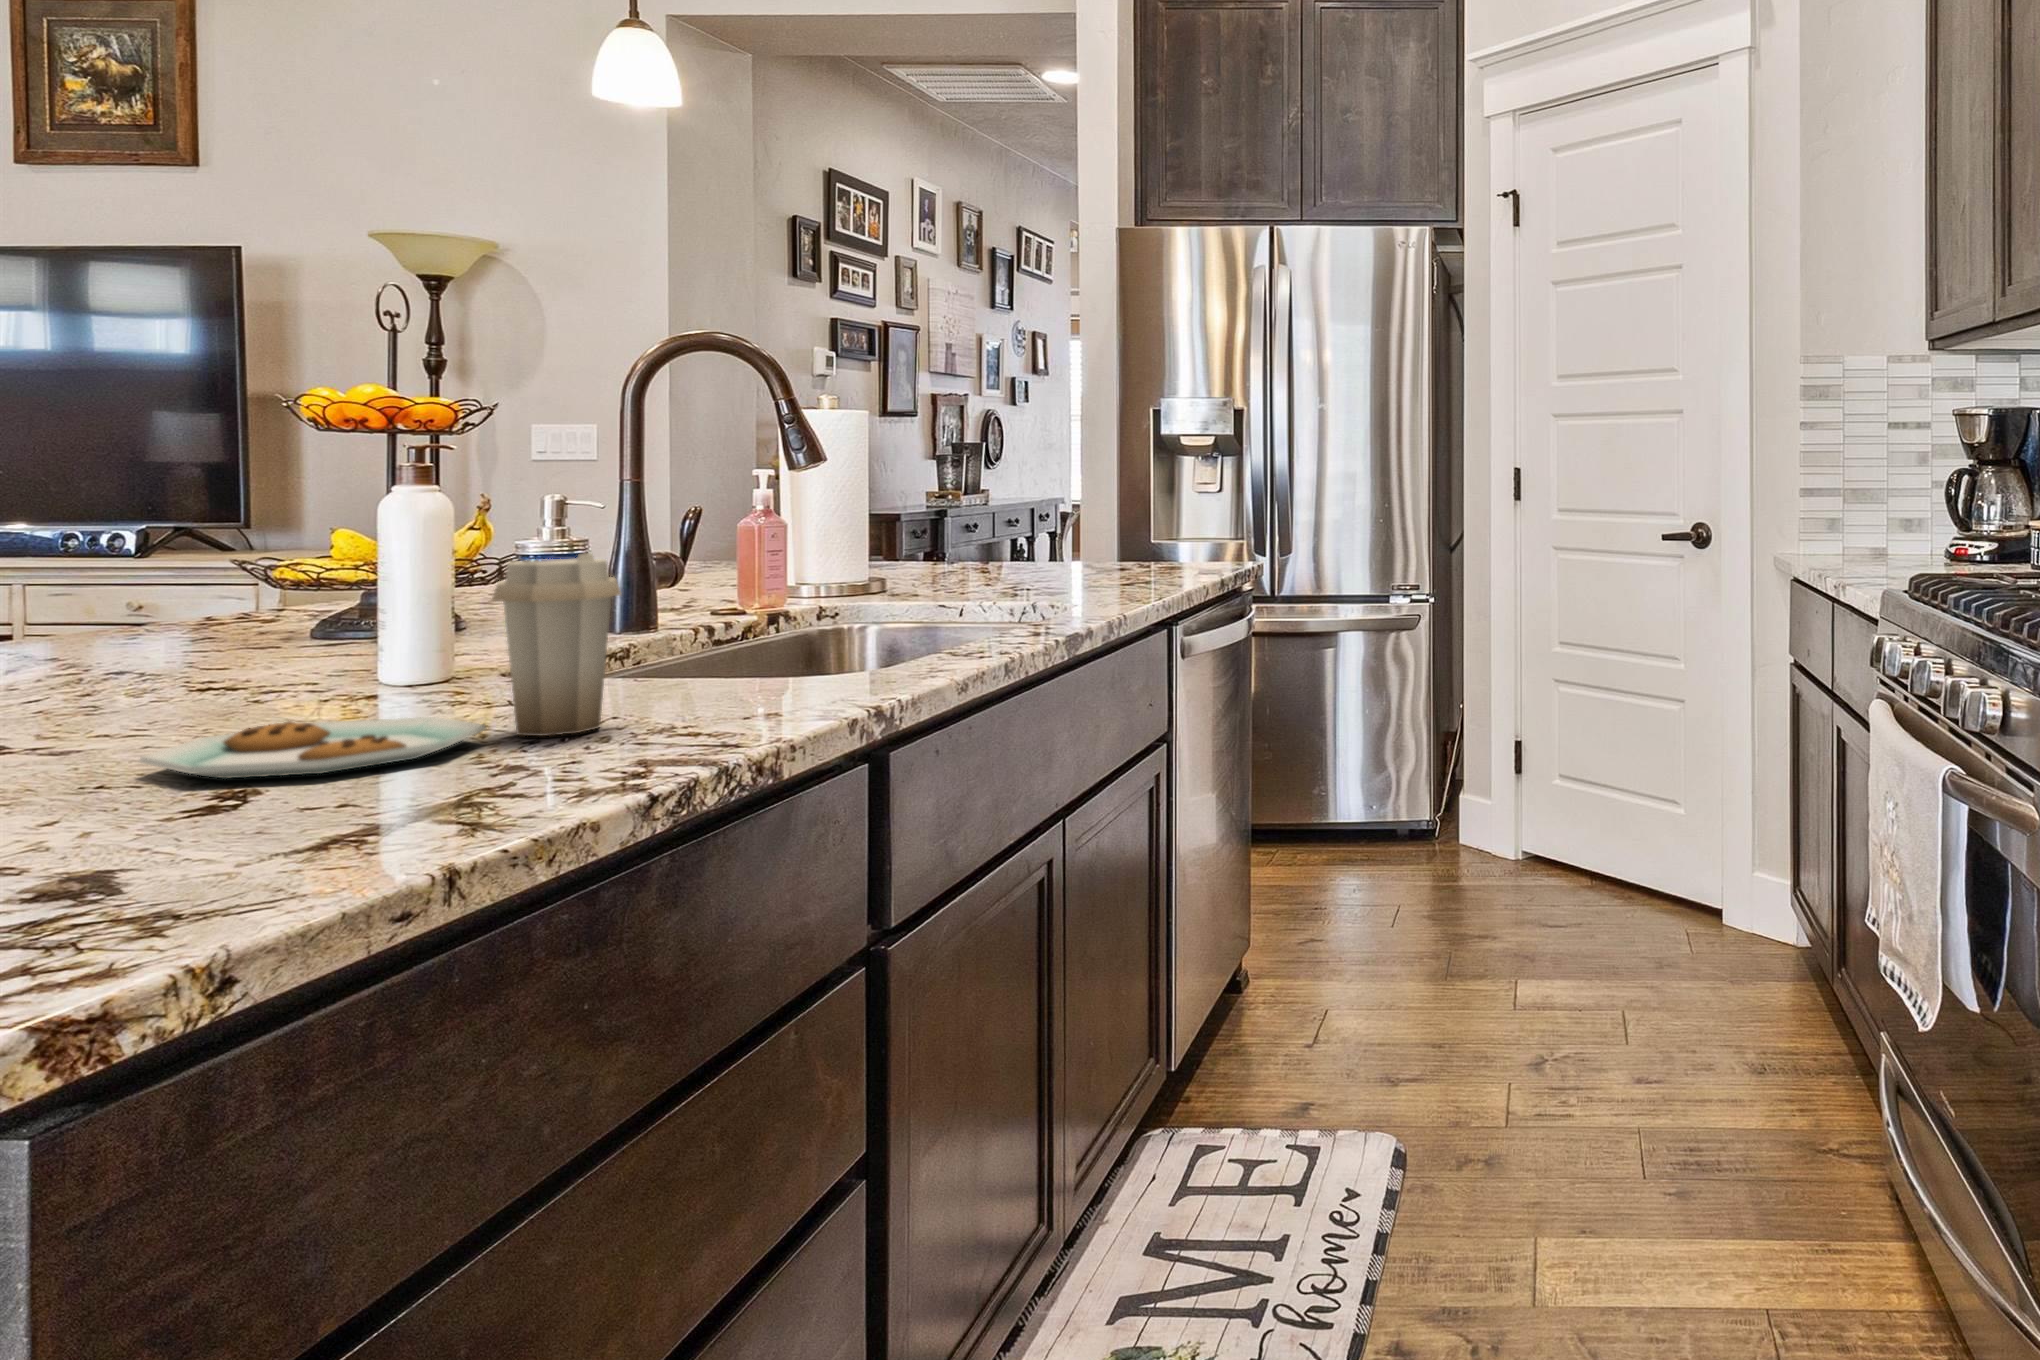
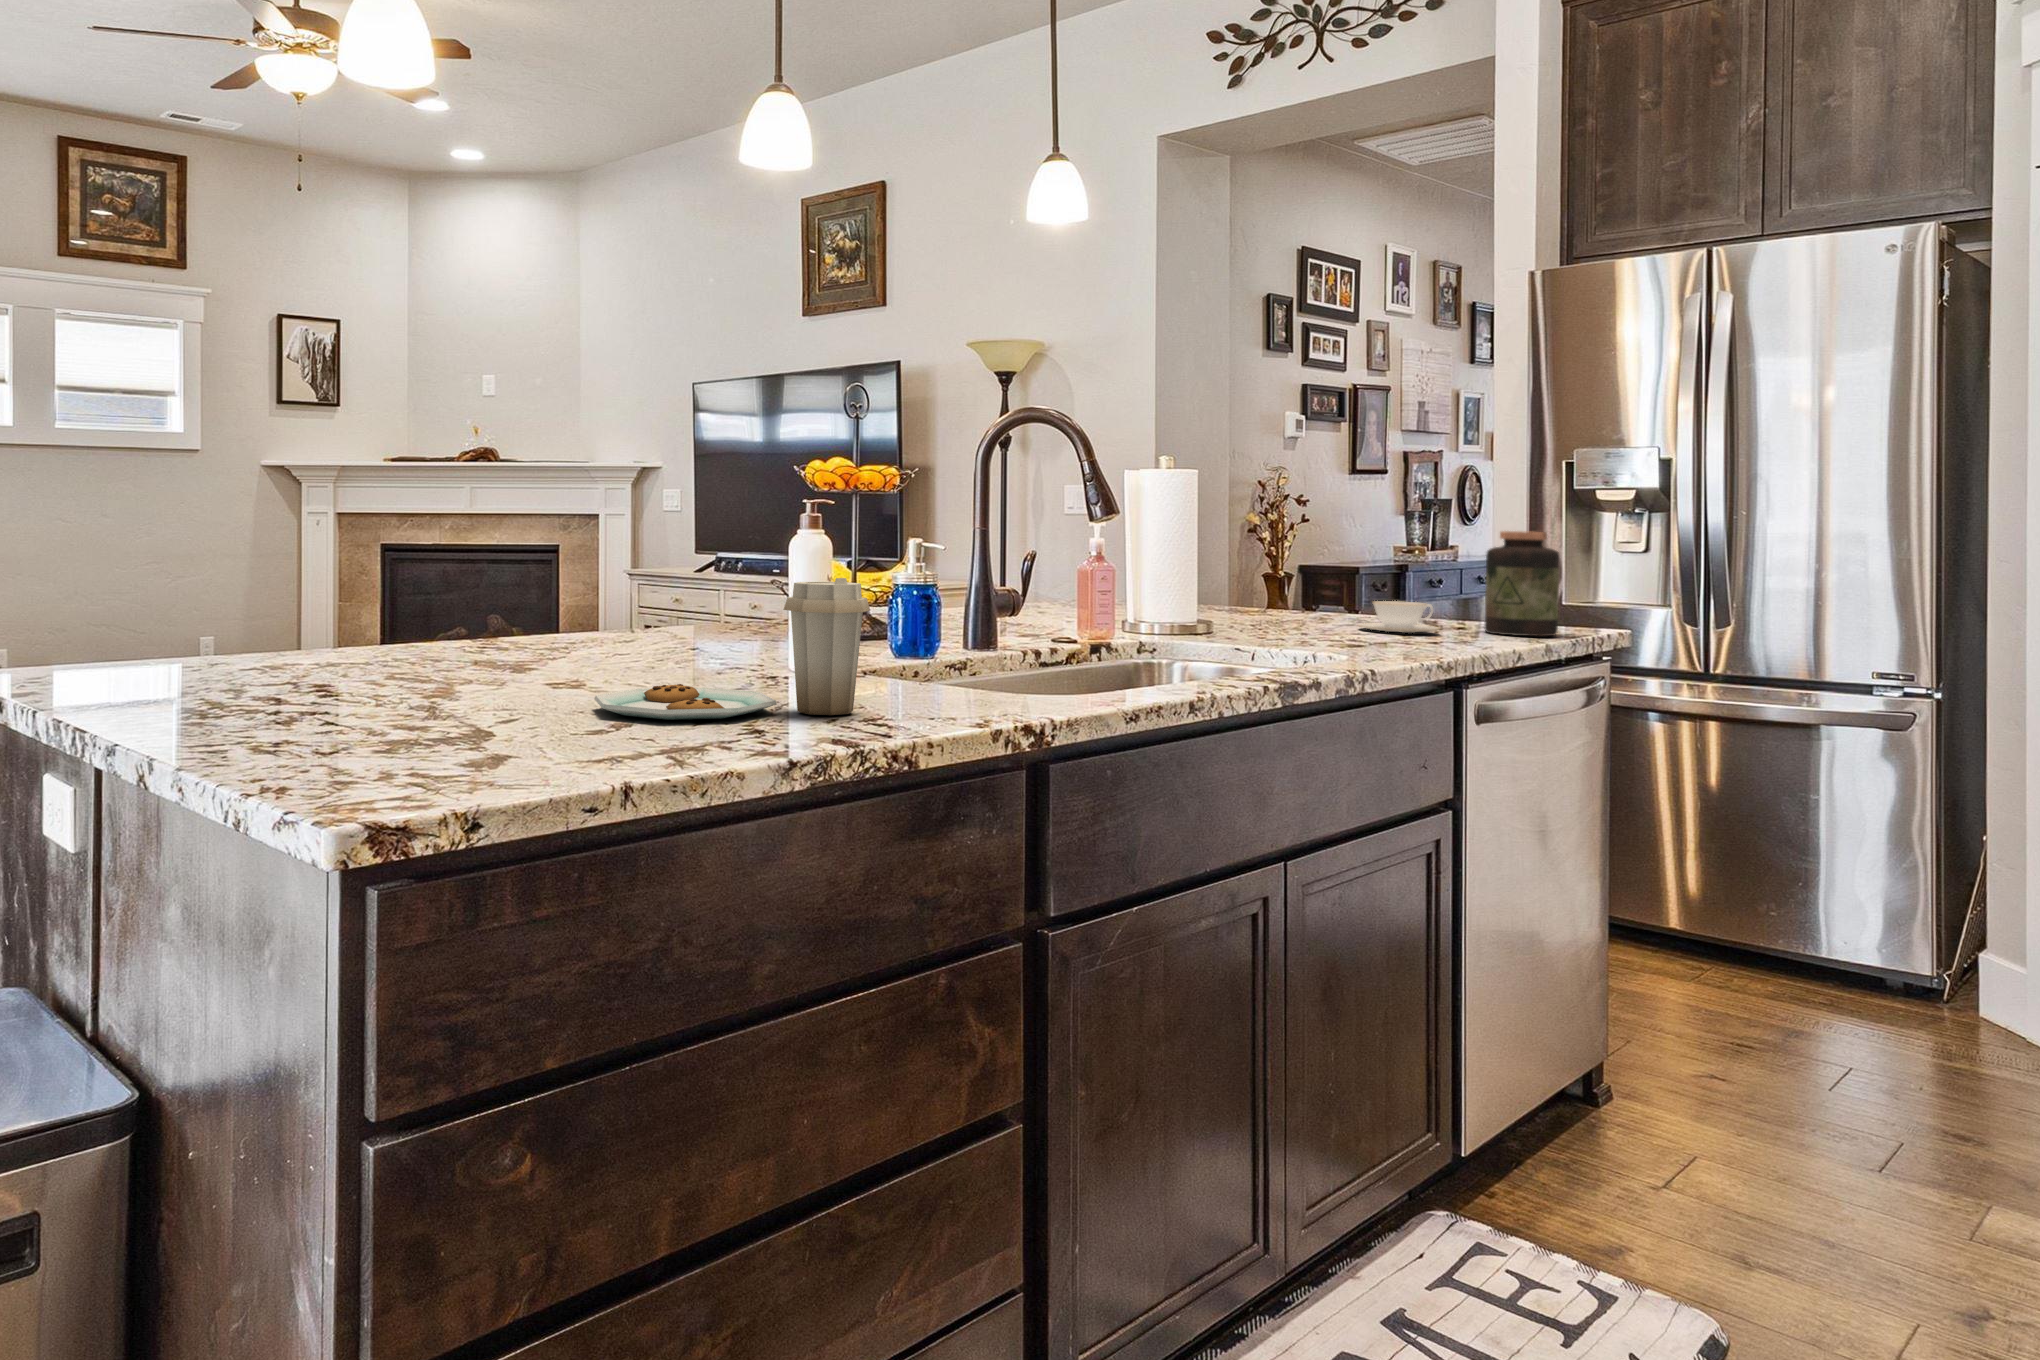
jar: none [1130,471,1195,569] -> present [1485,531,1560,636]
teacup: none [1016,543,1098,574] -> present [1359,601,1439,633]

